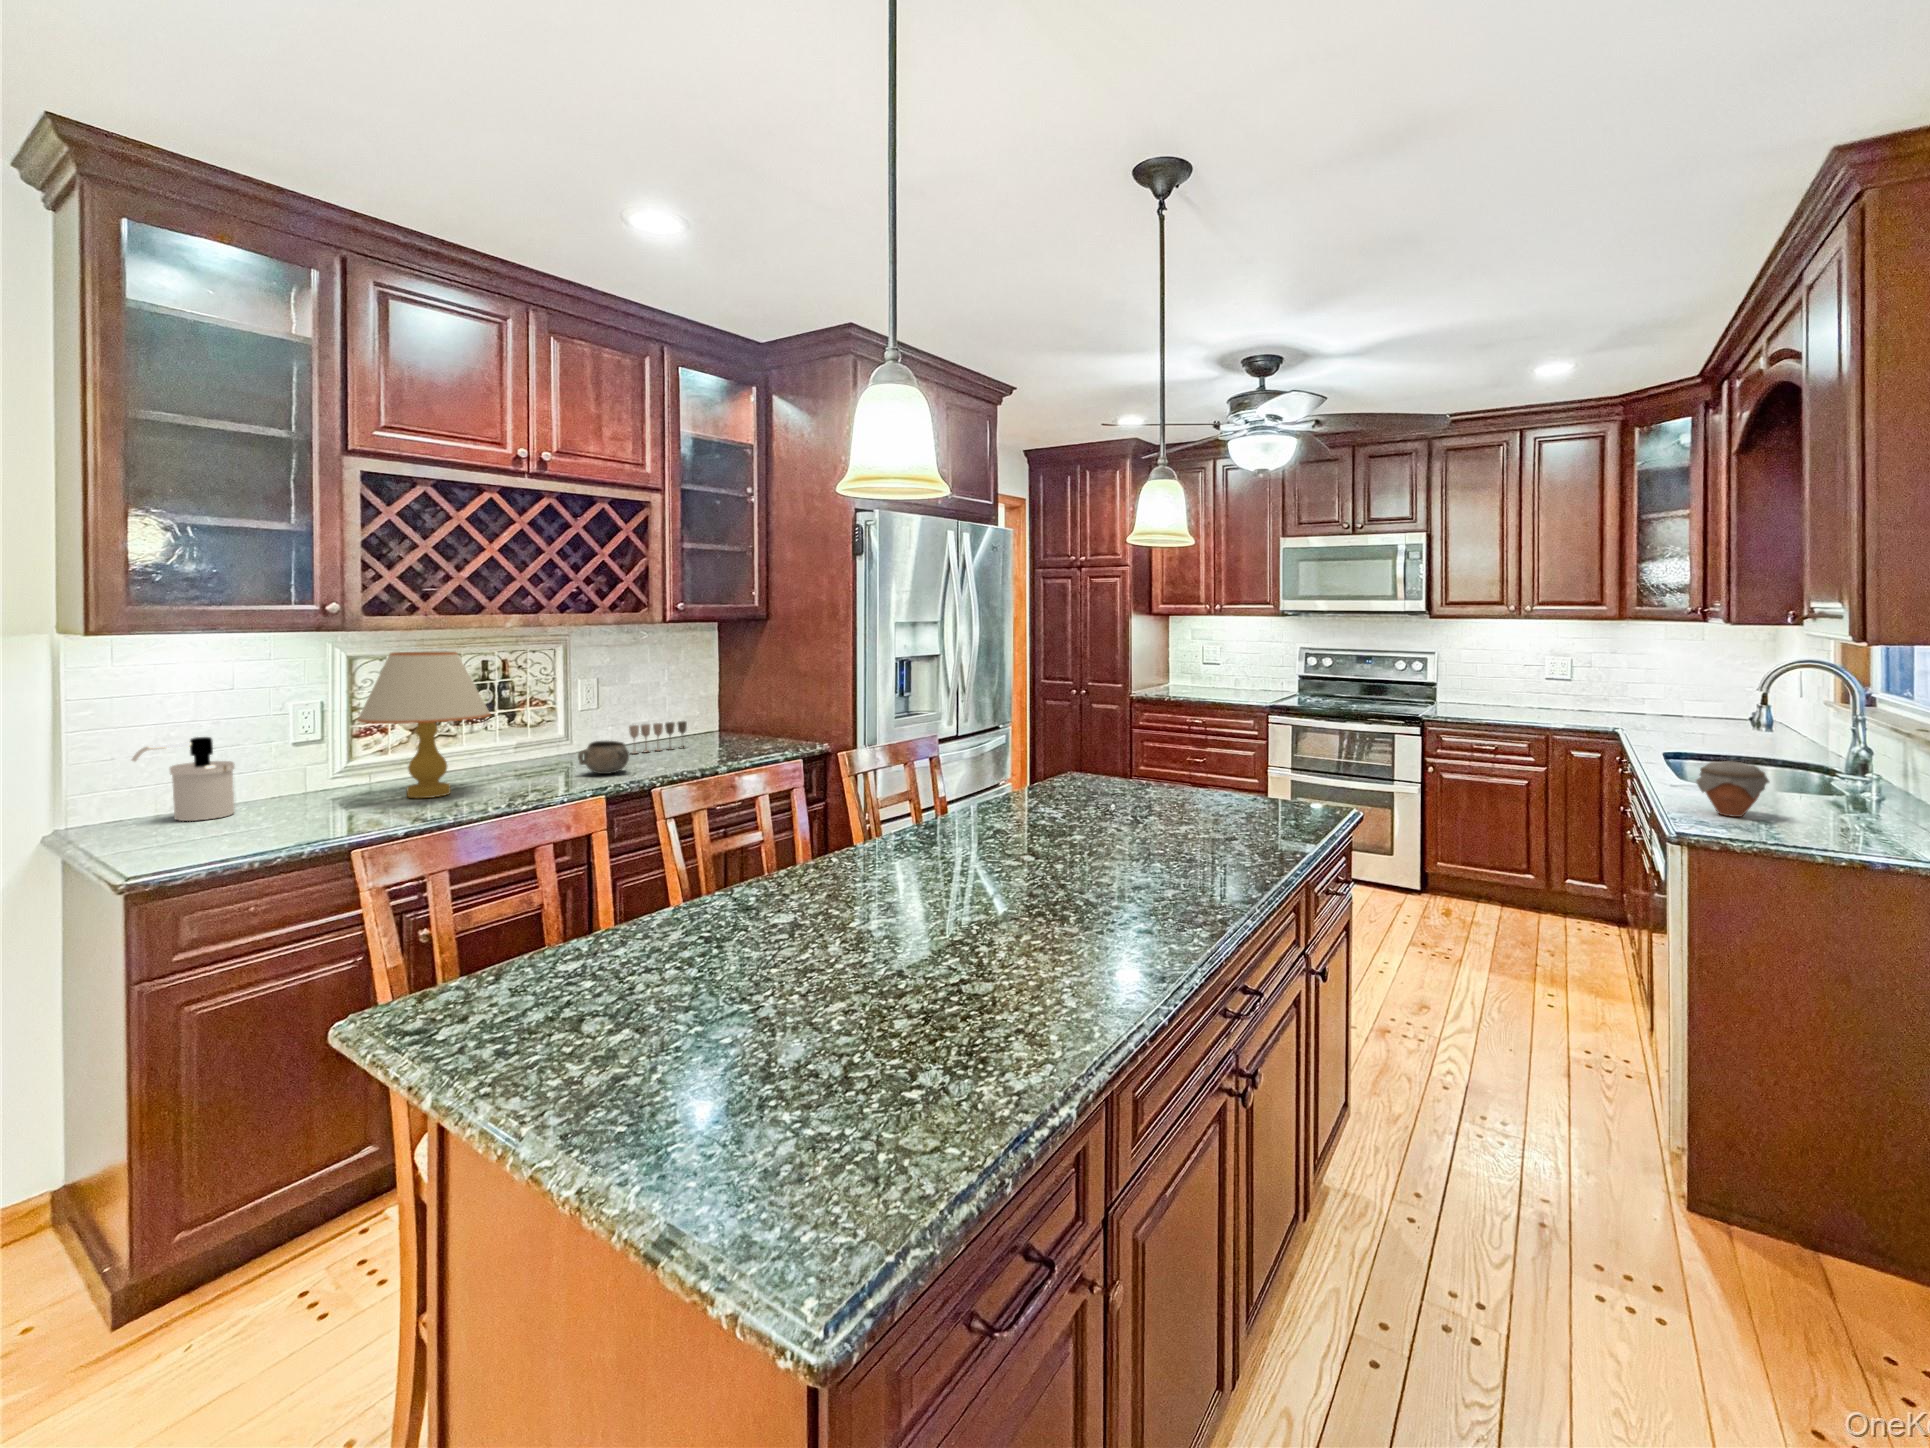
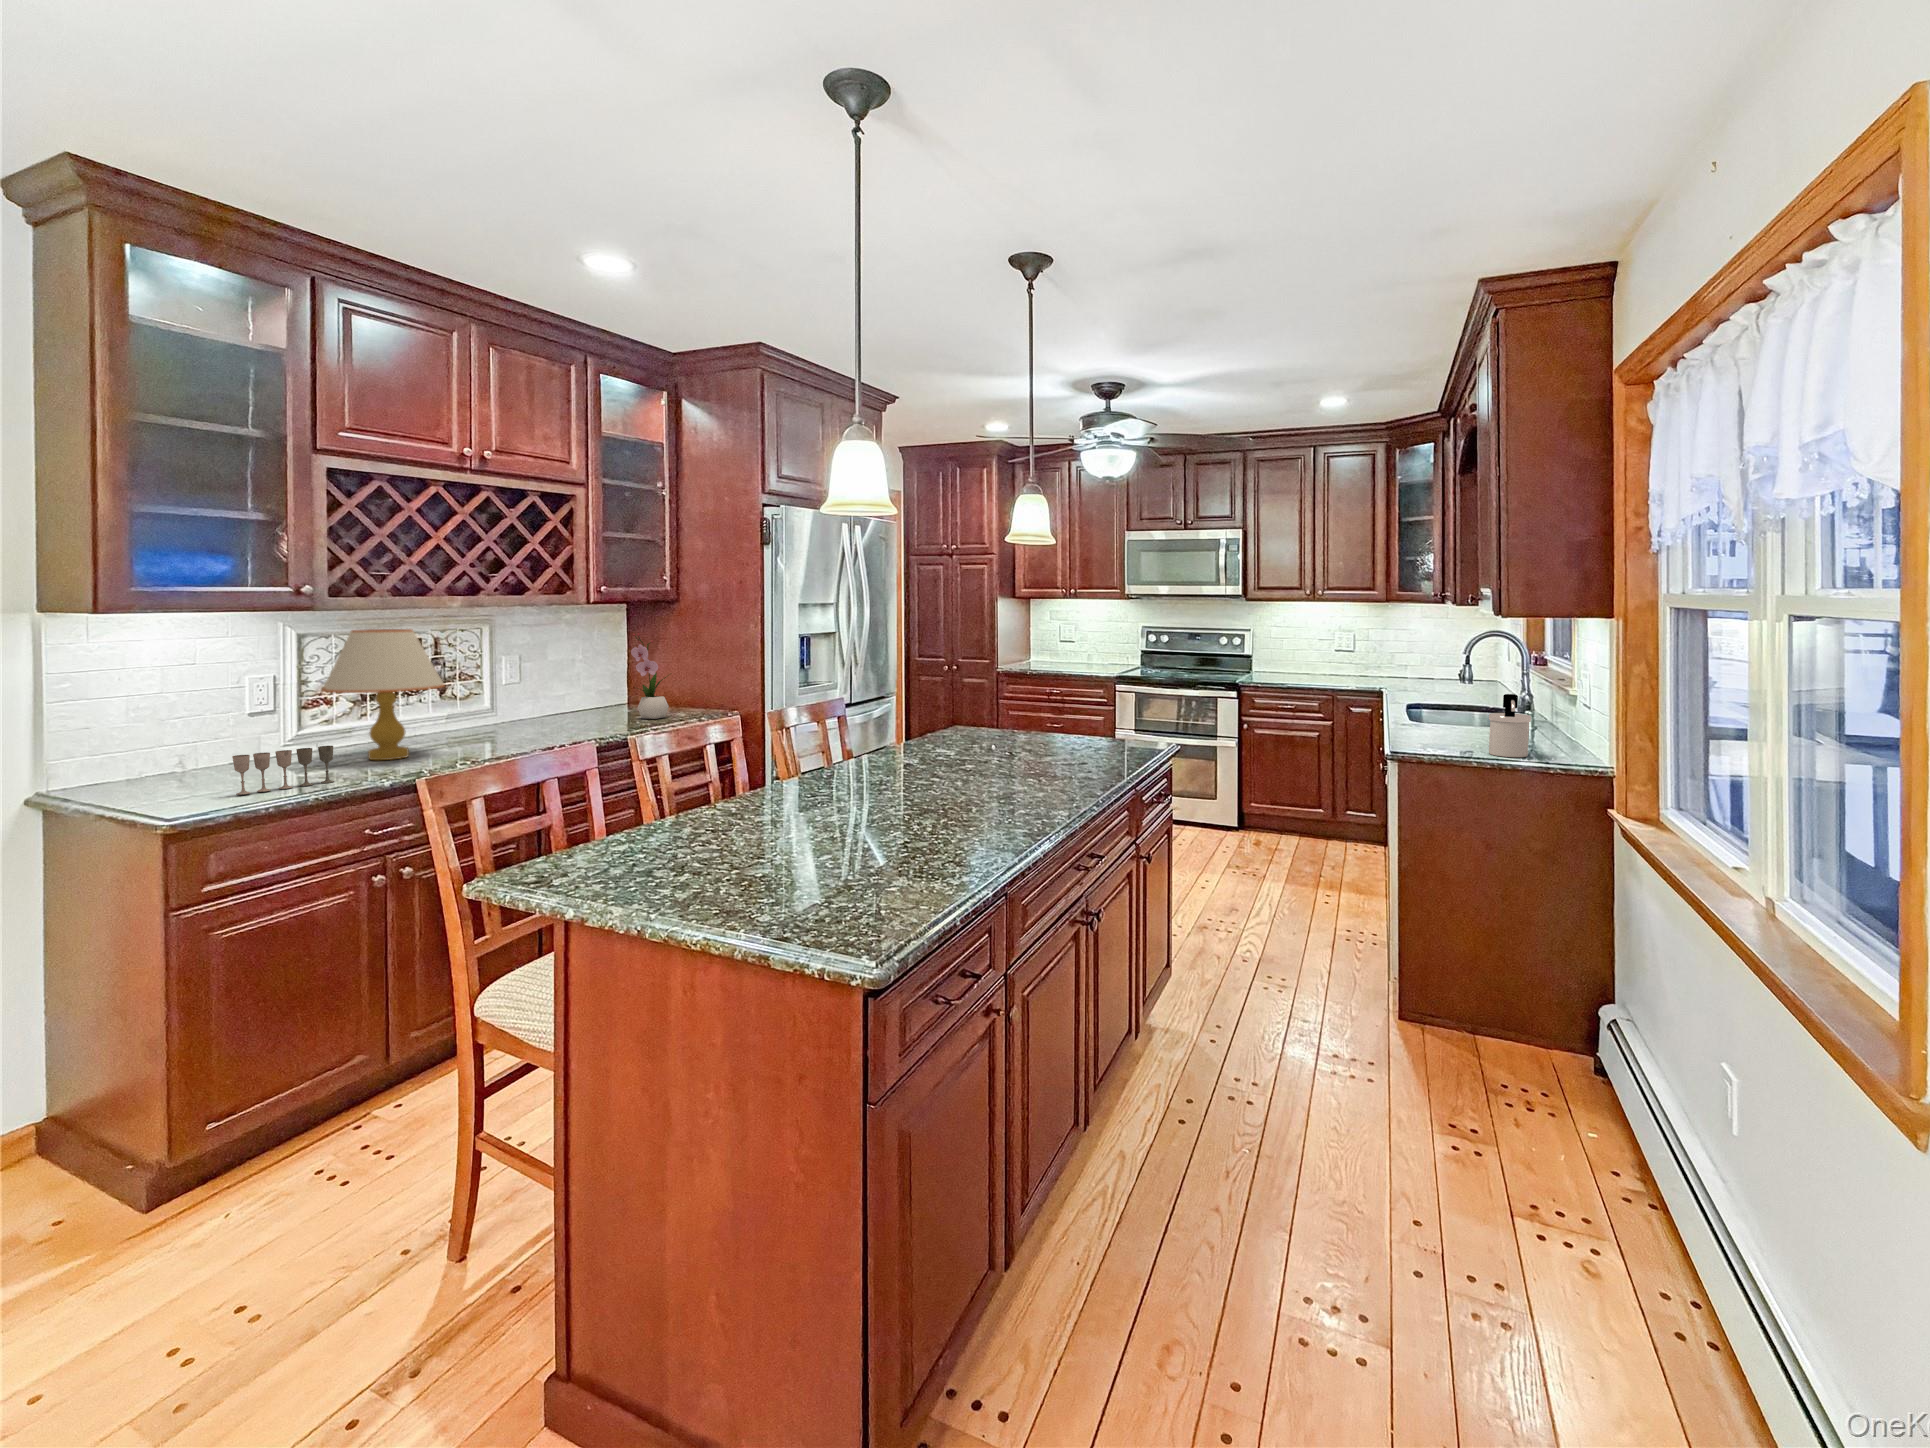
flower arrangement: none [712,655,757,751] -> present [631,633,669,719]
wine glass: present [629,721,687,753] -> present [232,746,334,795]
soap dispenser: present [132,737,234,821] -> present [1489,694,1531,757]
decorative bowl: present [578,741,629,774] -> none [519,709,567,738]
jar: present [1696,761,1769,817] -> none [1423,705,1472,745]

